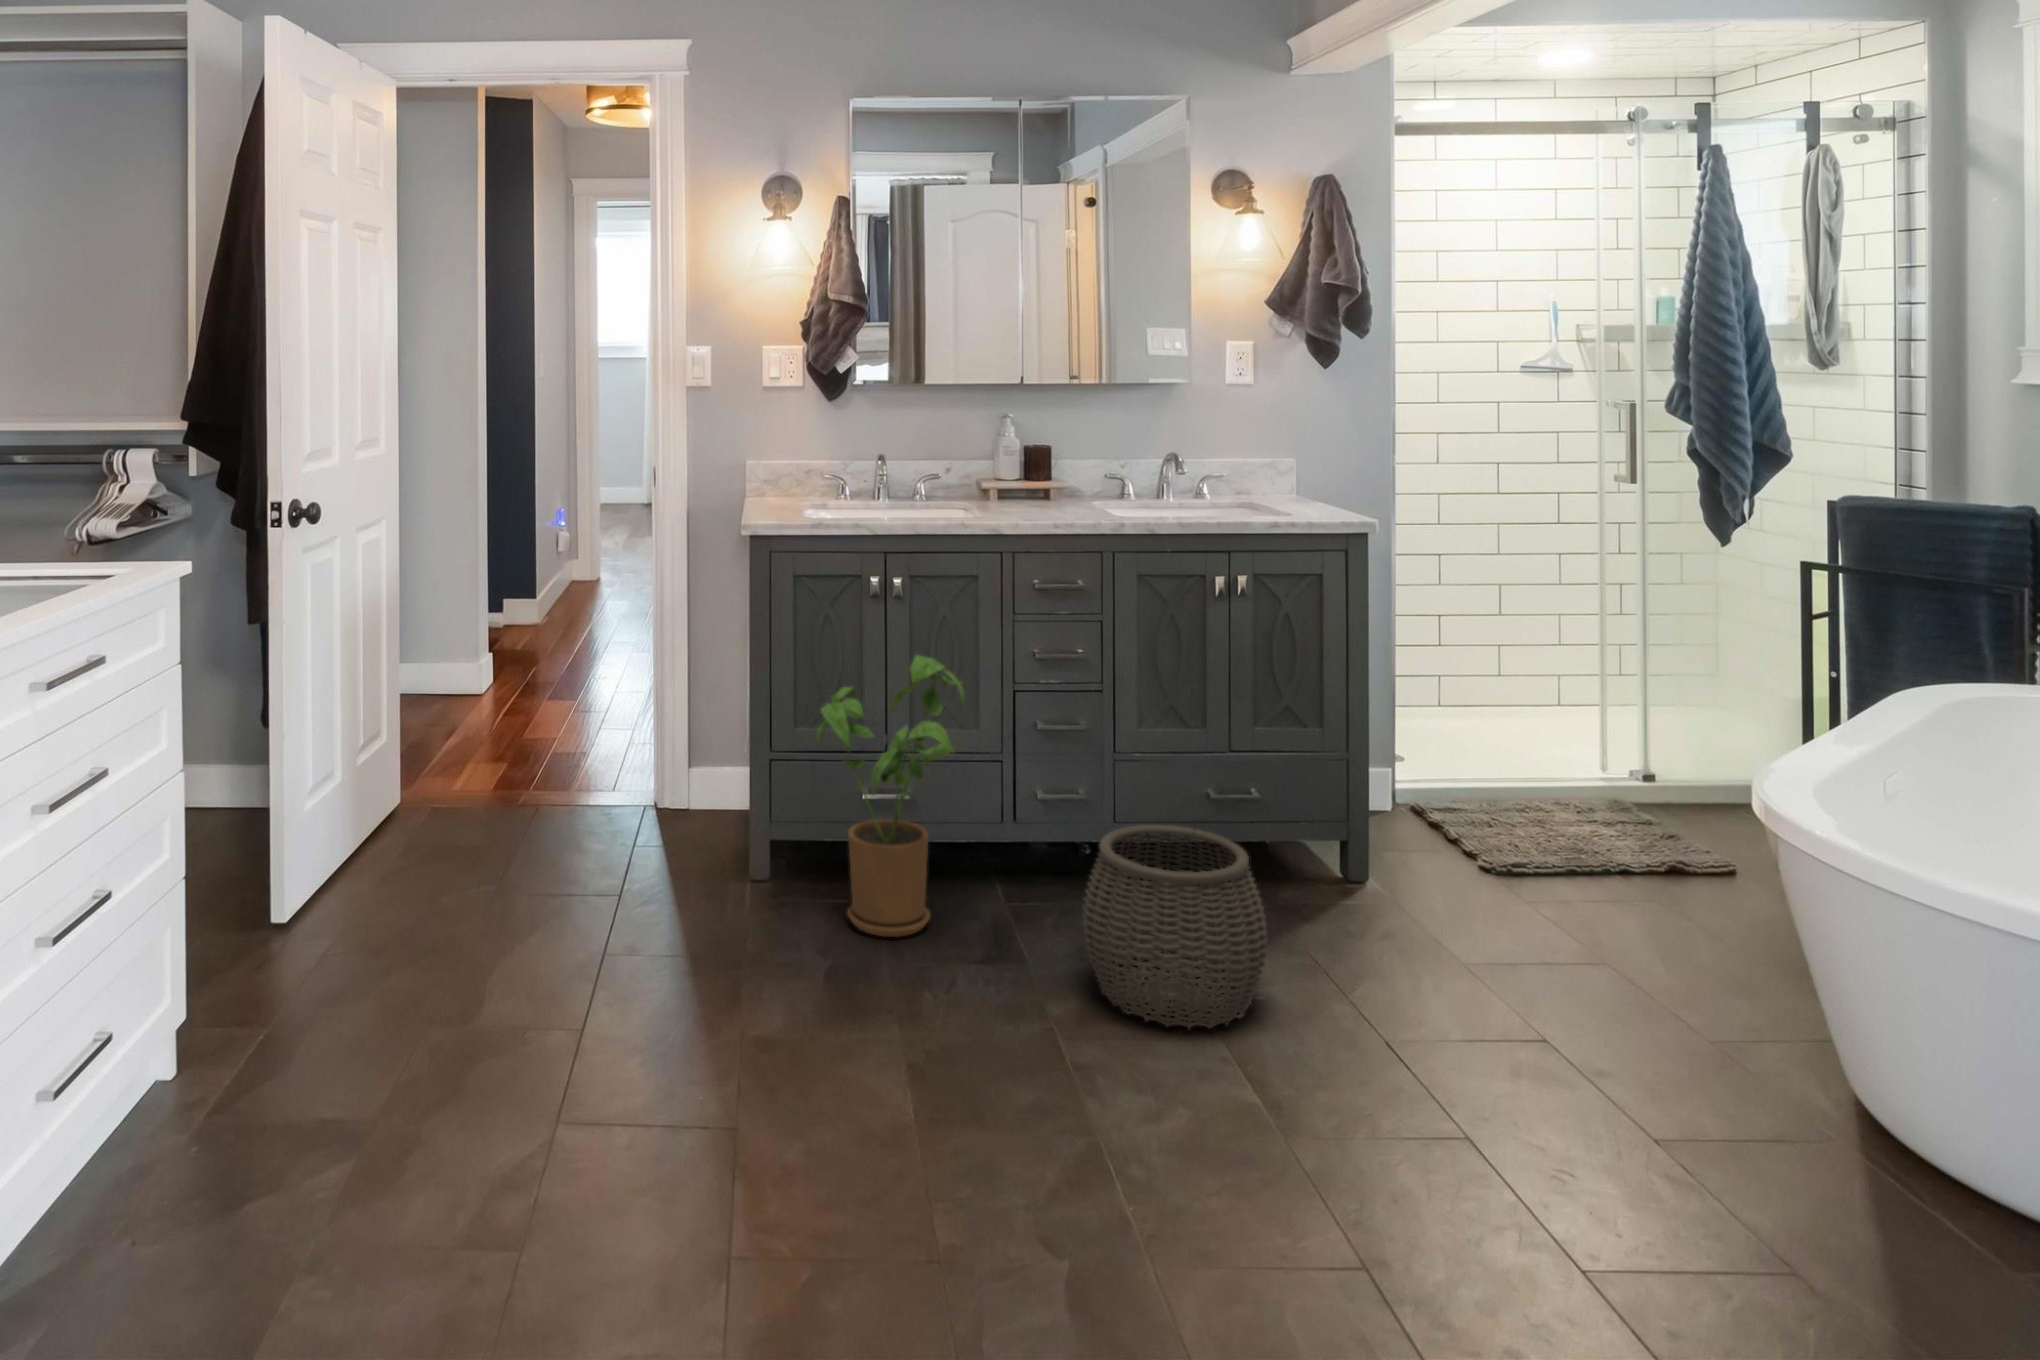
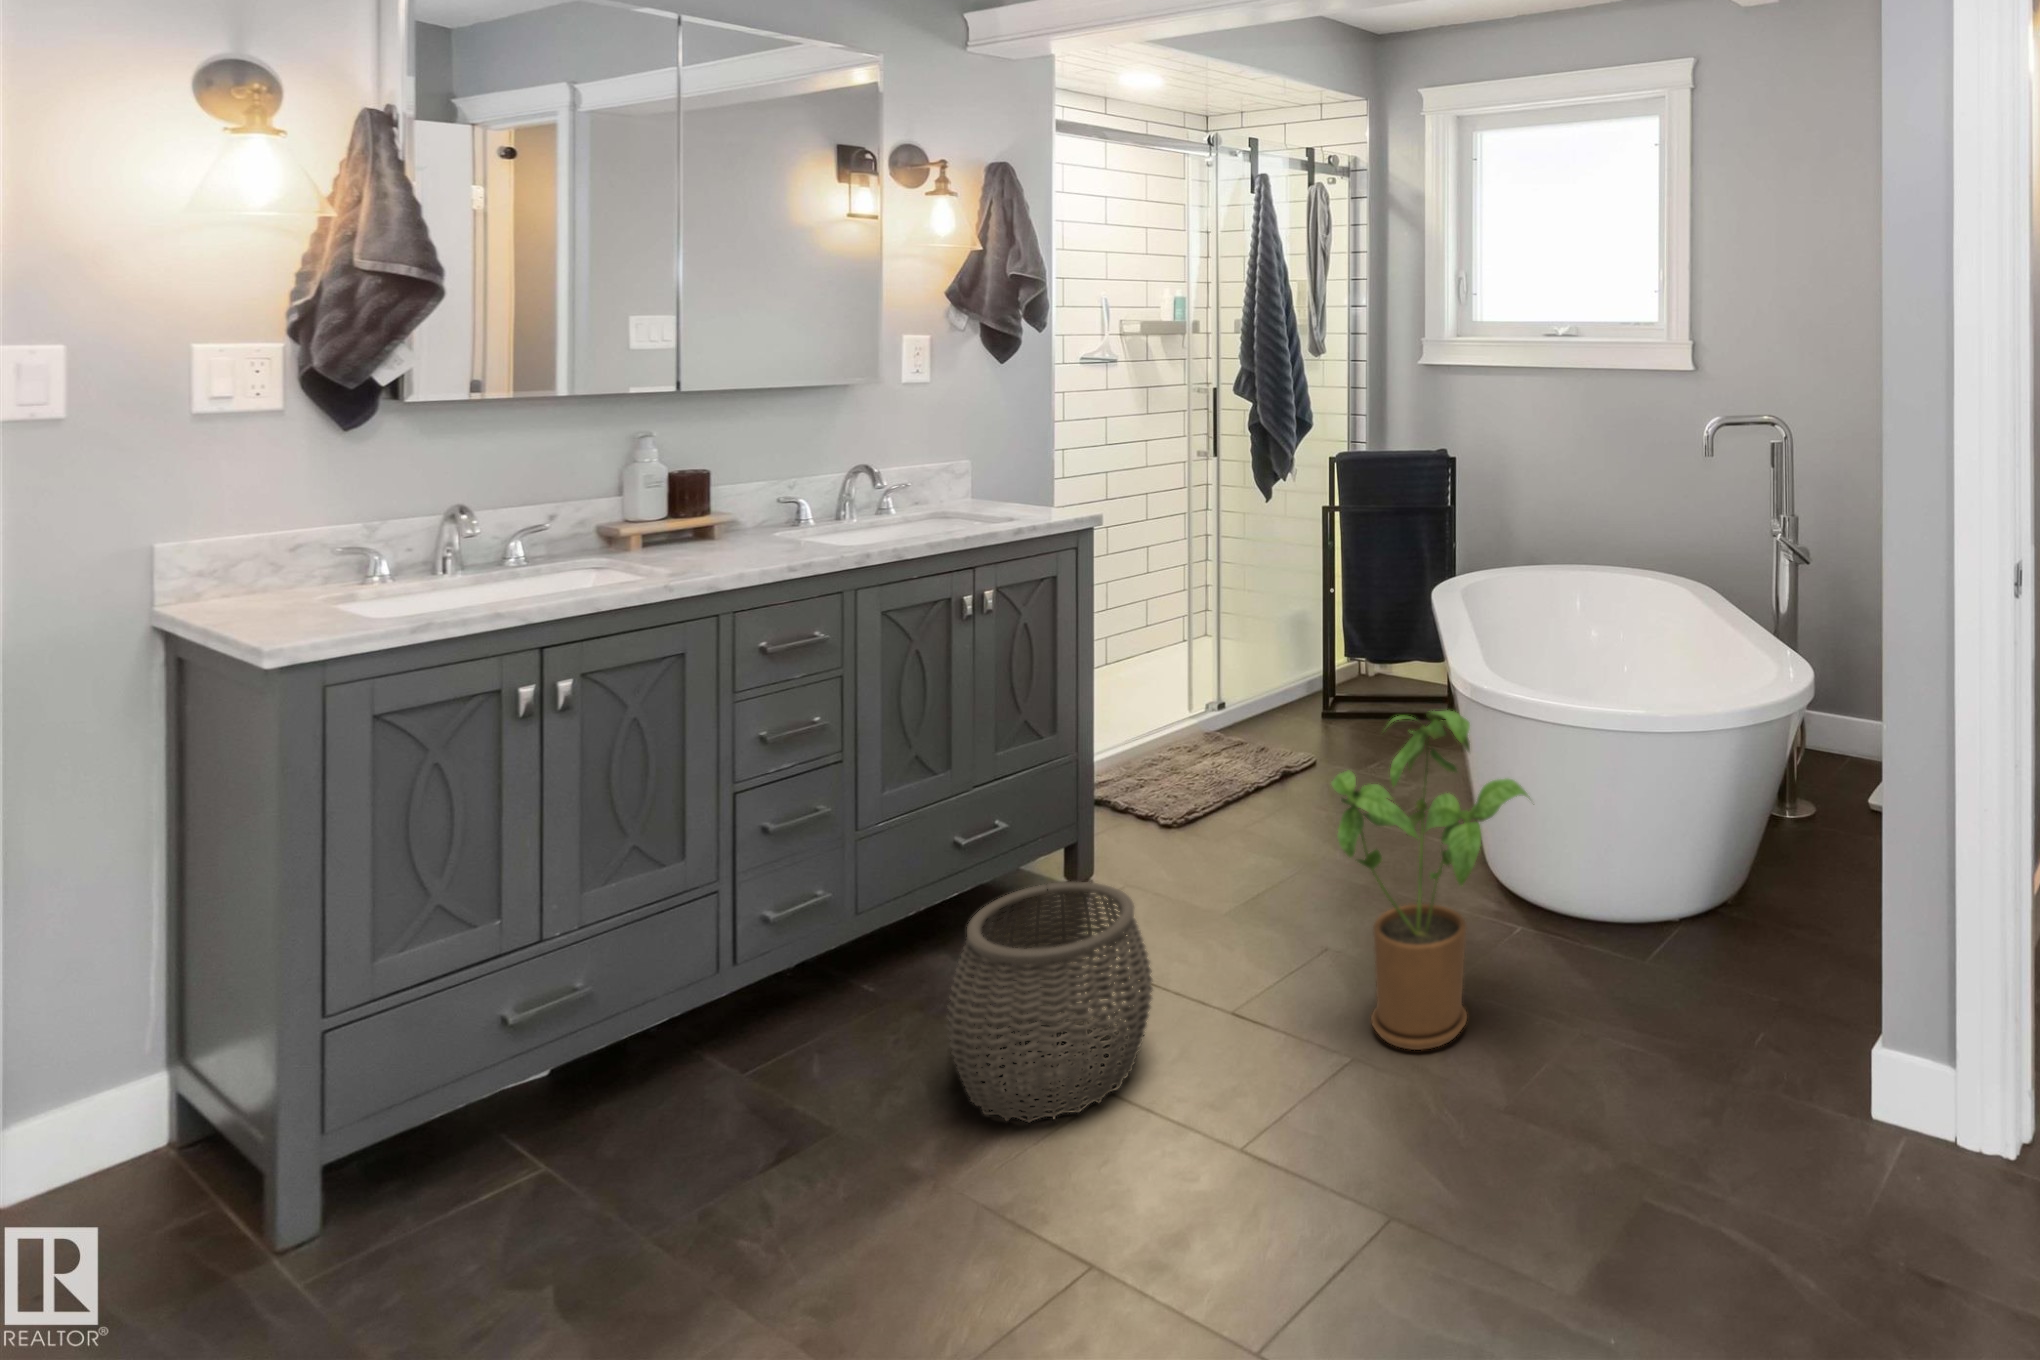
house plant: present [817,655,965,937] -> present [1331,711,1530,1050]

